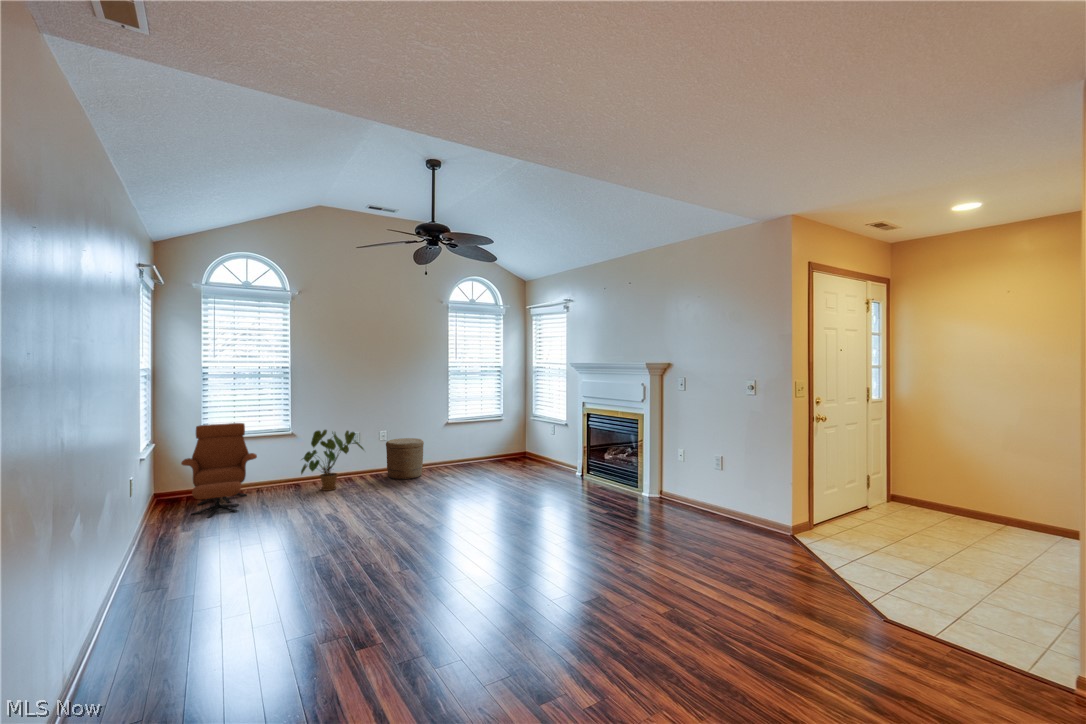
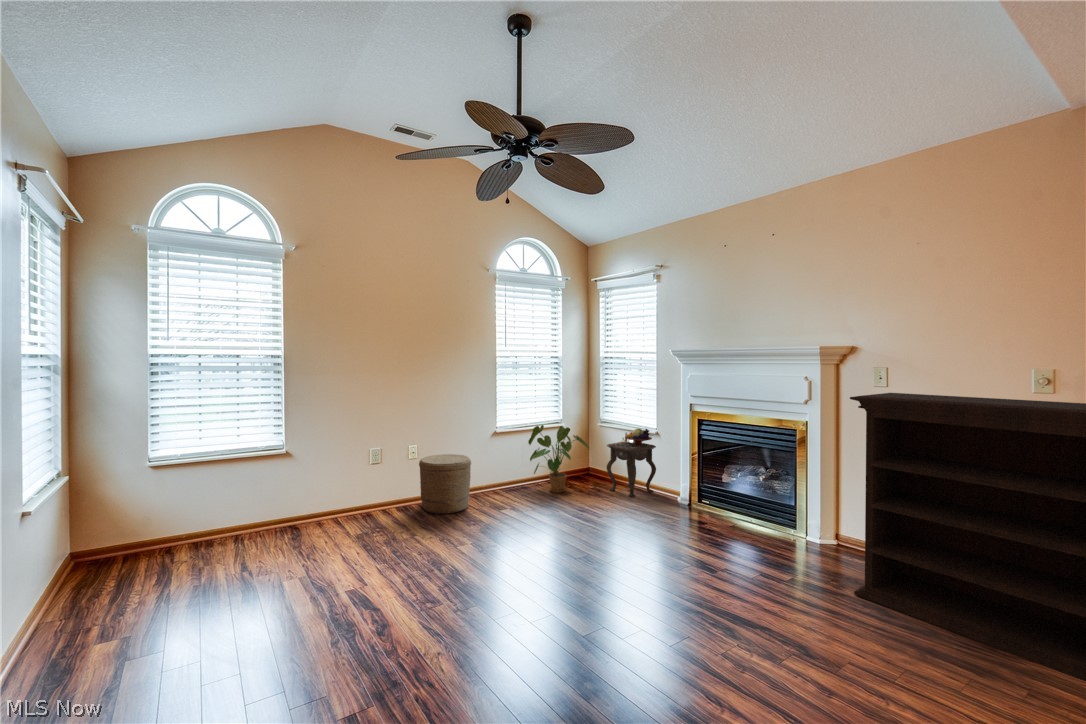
bookshelf: none [634,394,770,558] -> present [850,393,1086,681]
side table: none [529,420,565,472] -> present [607,429,656,498]
lounge chair: present [181,423,257,518] -> none [110,439,234,605]
house plant: present [301,430,364,491] -> present [528,425,590,493]

